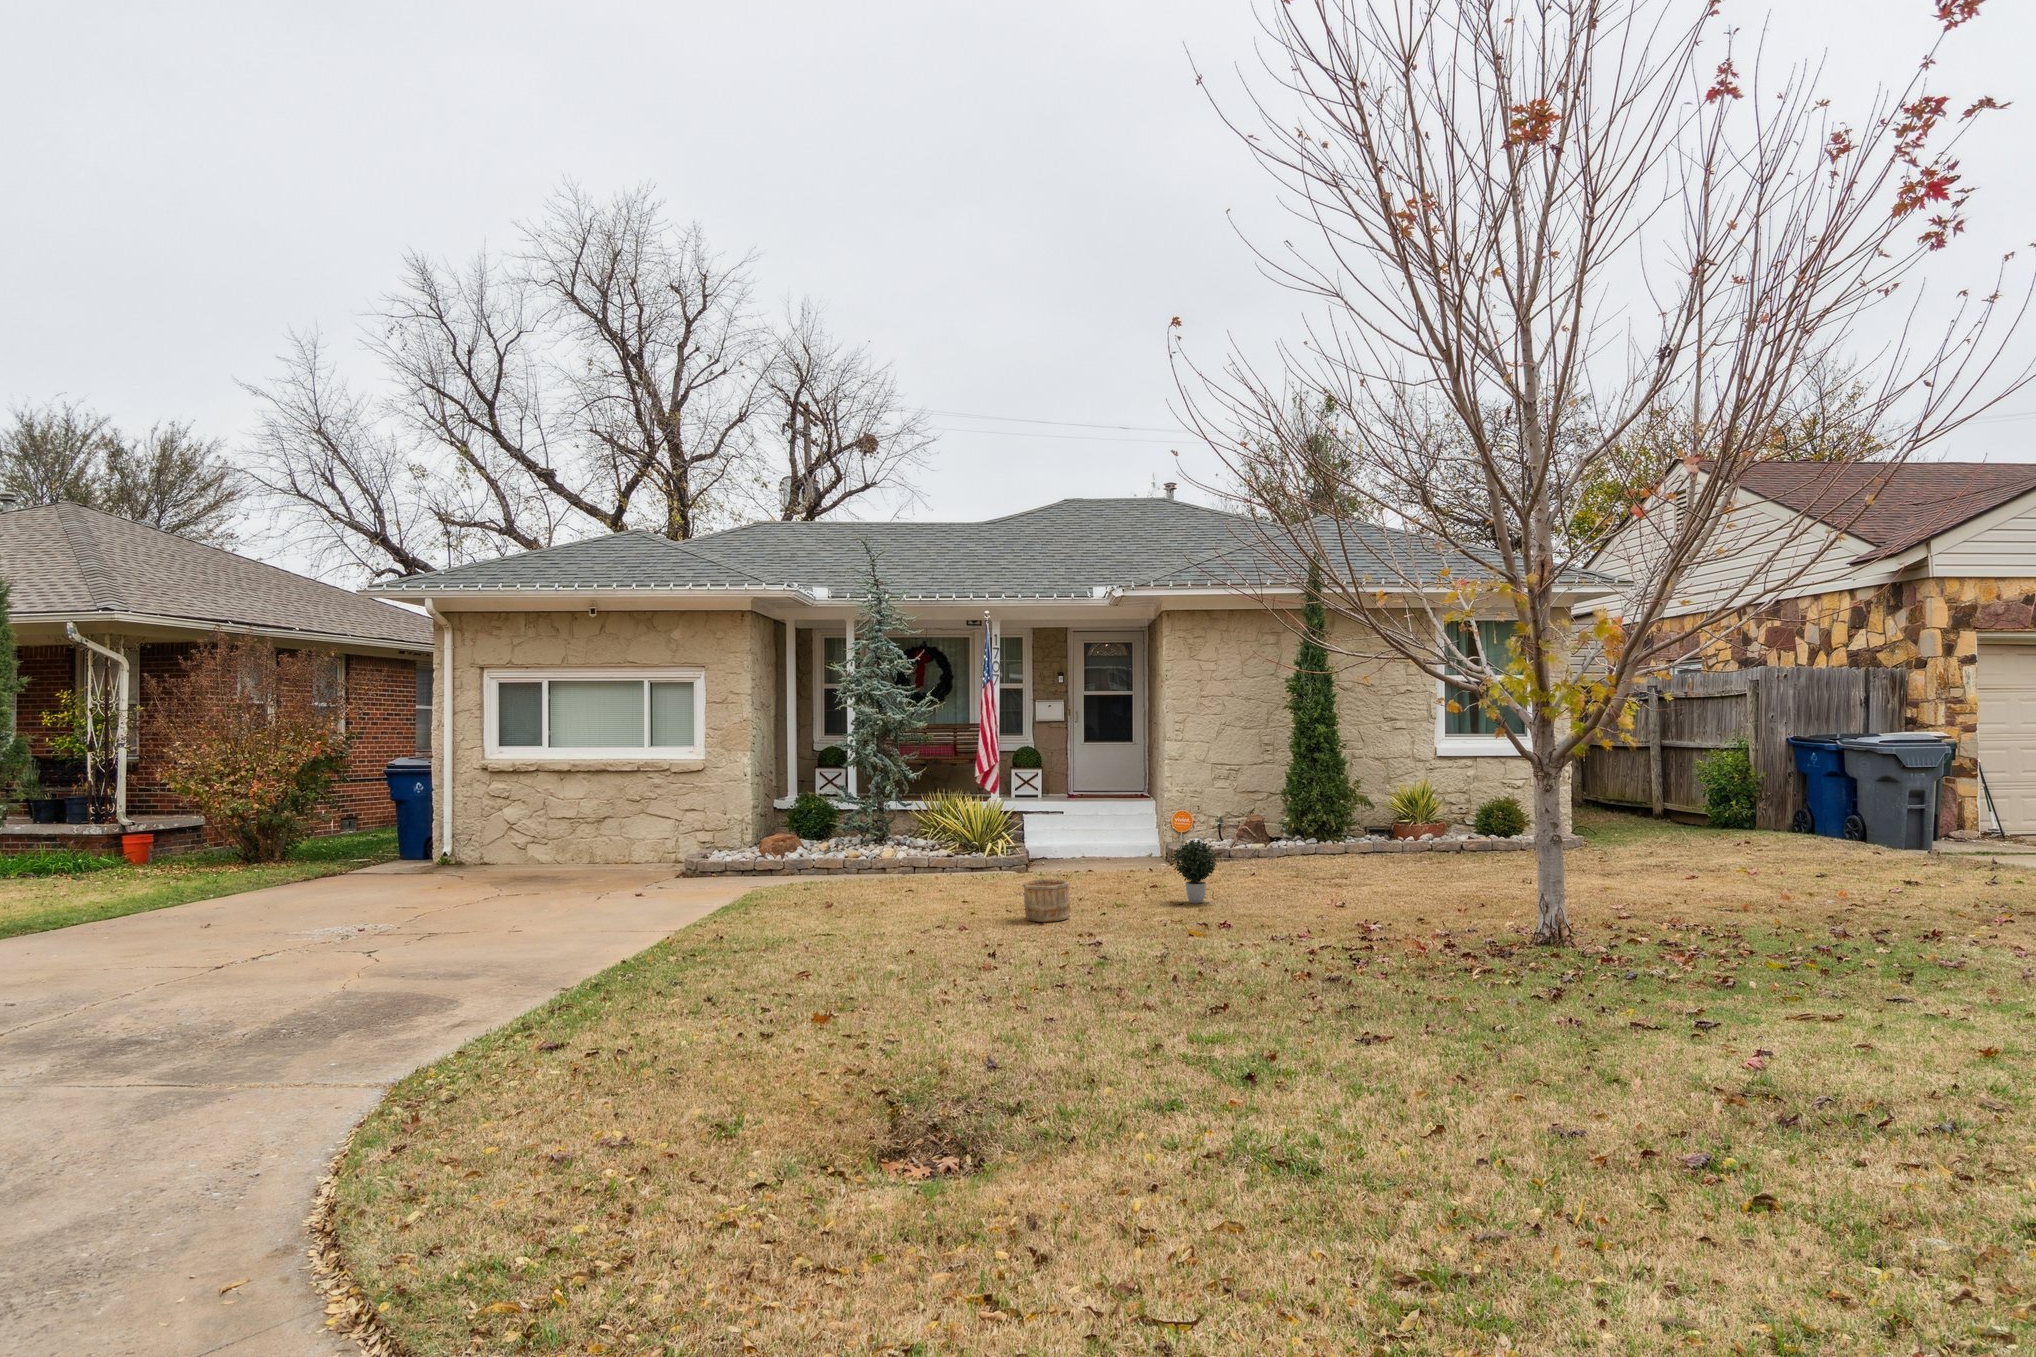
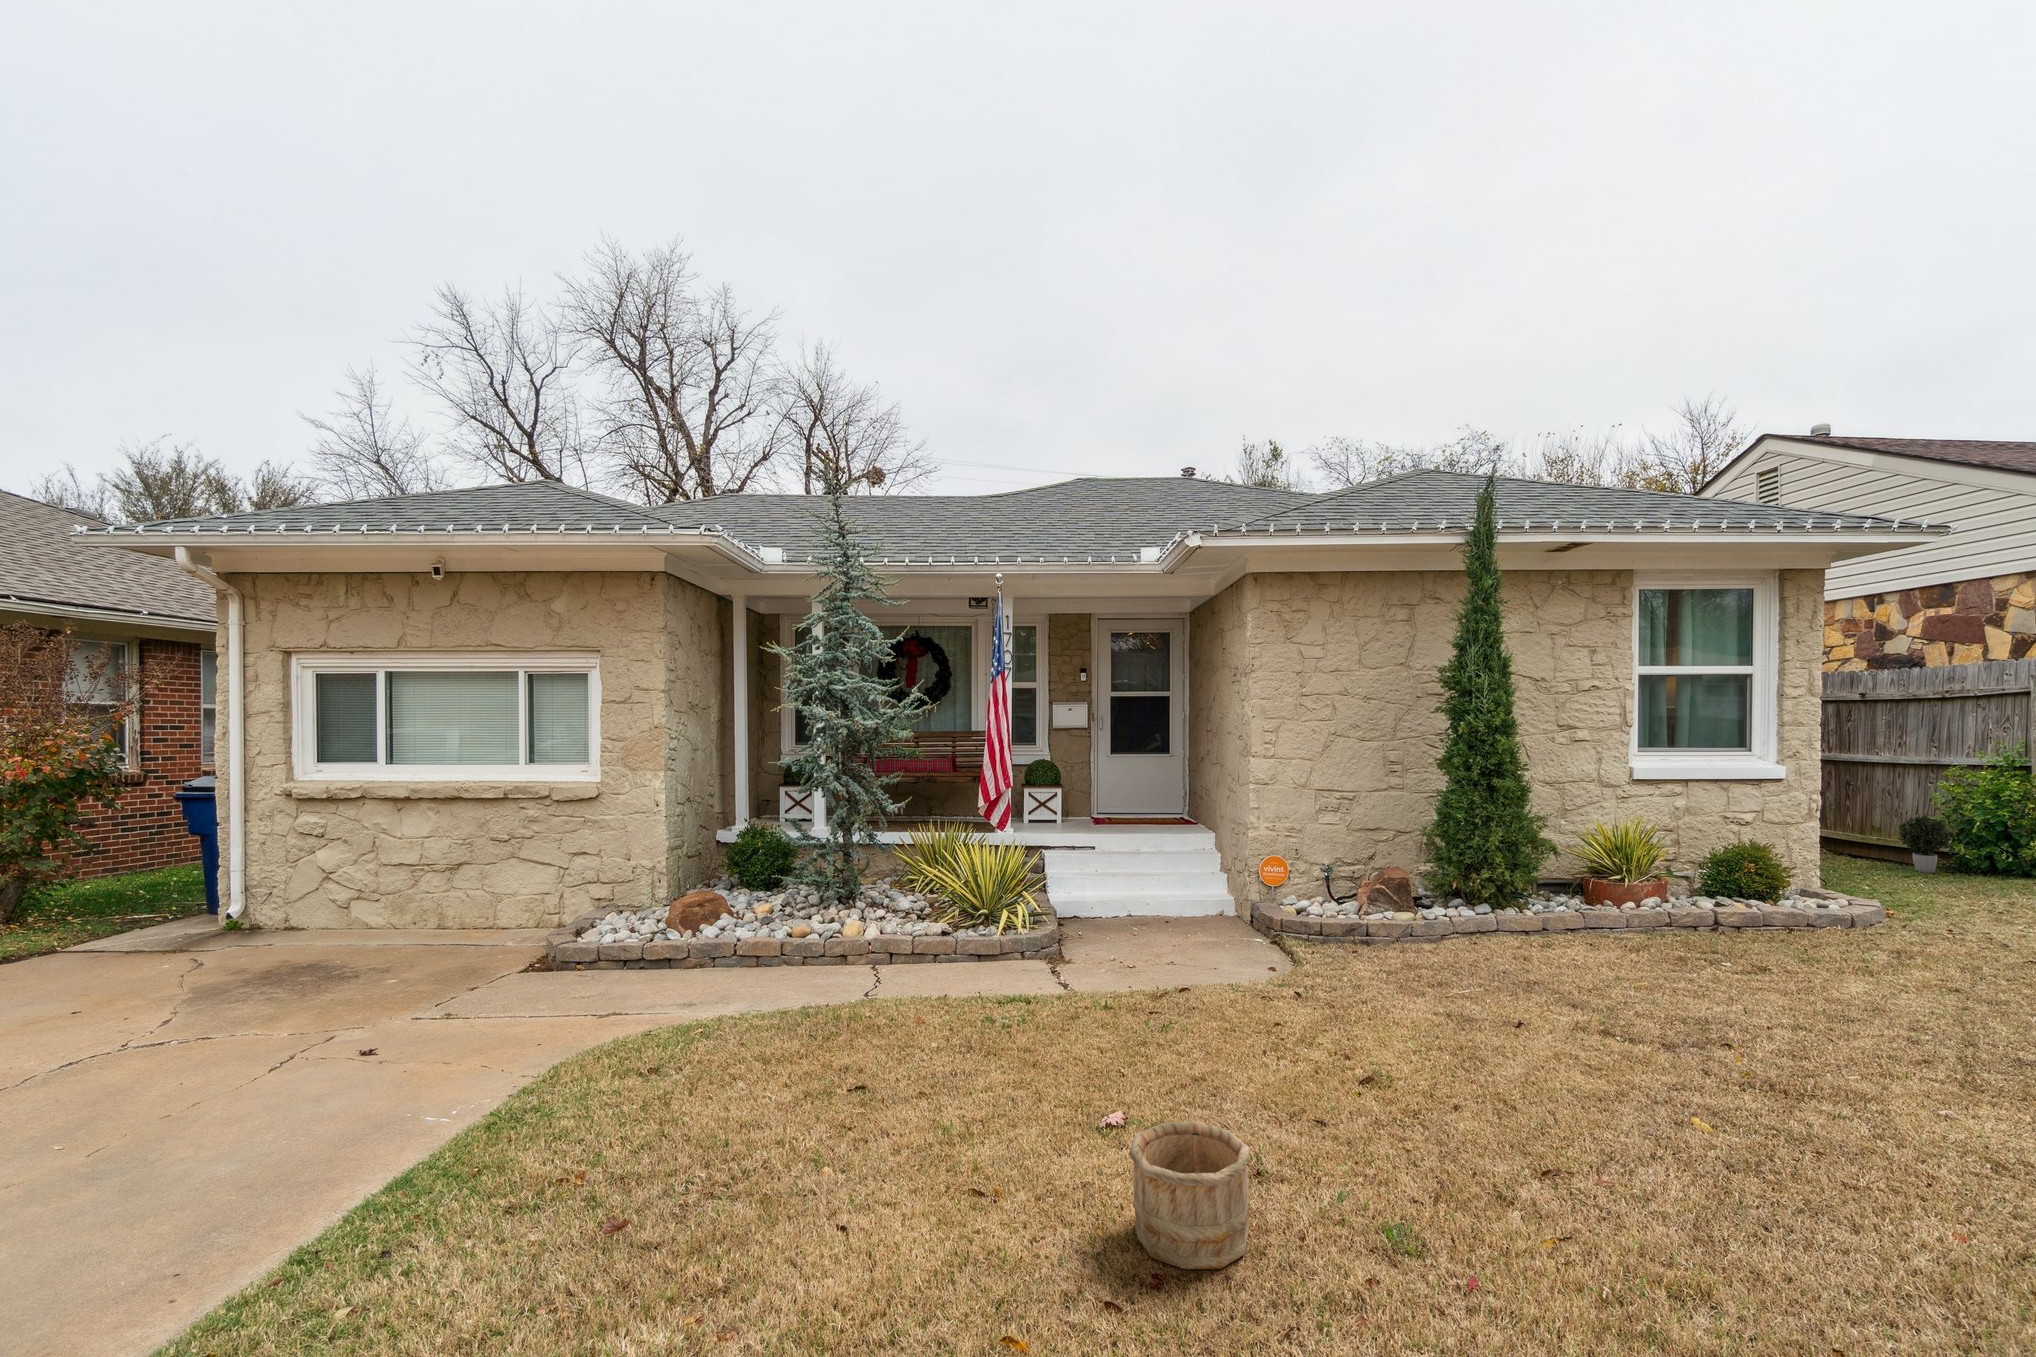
potted plant: present [1174,839,1217,903] -> present [1898,815,1951,873]

